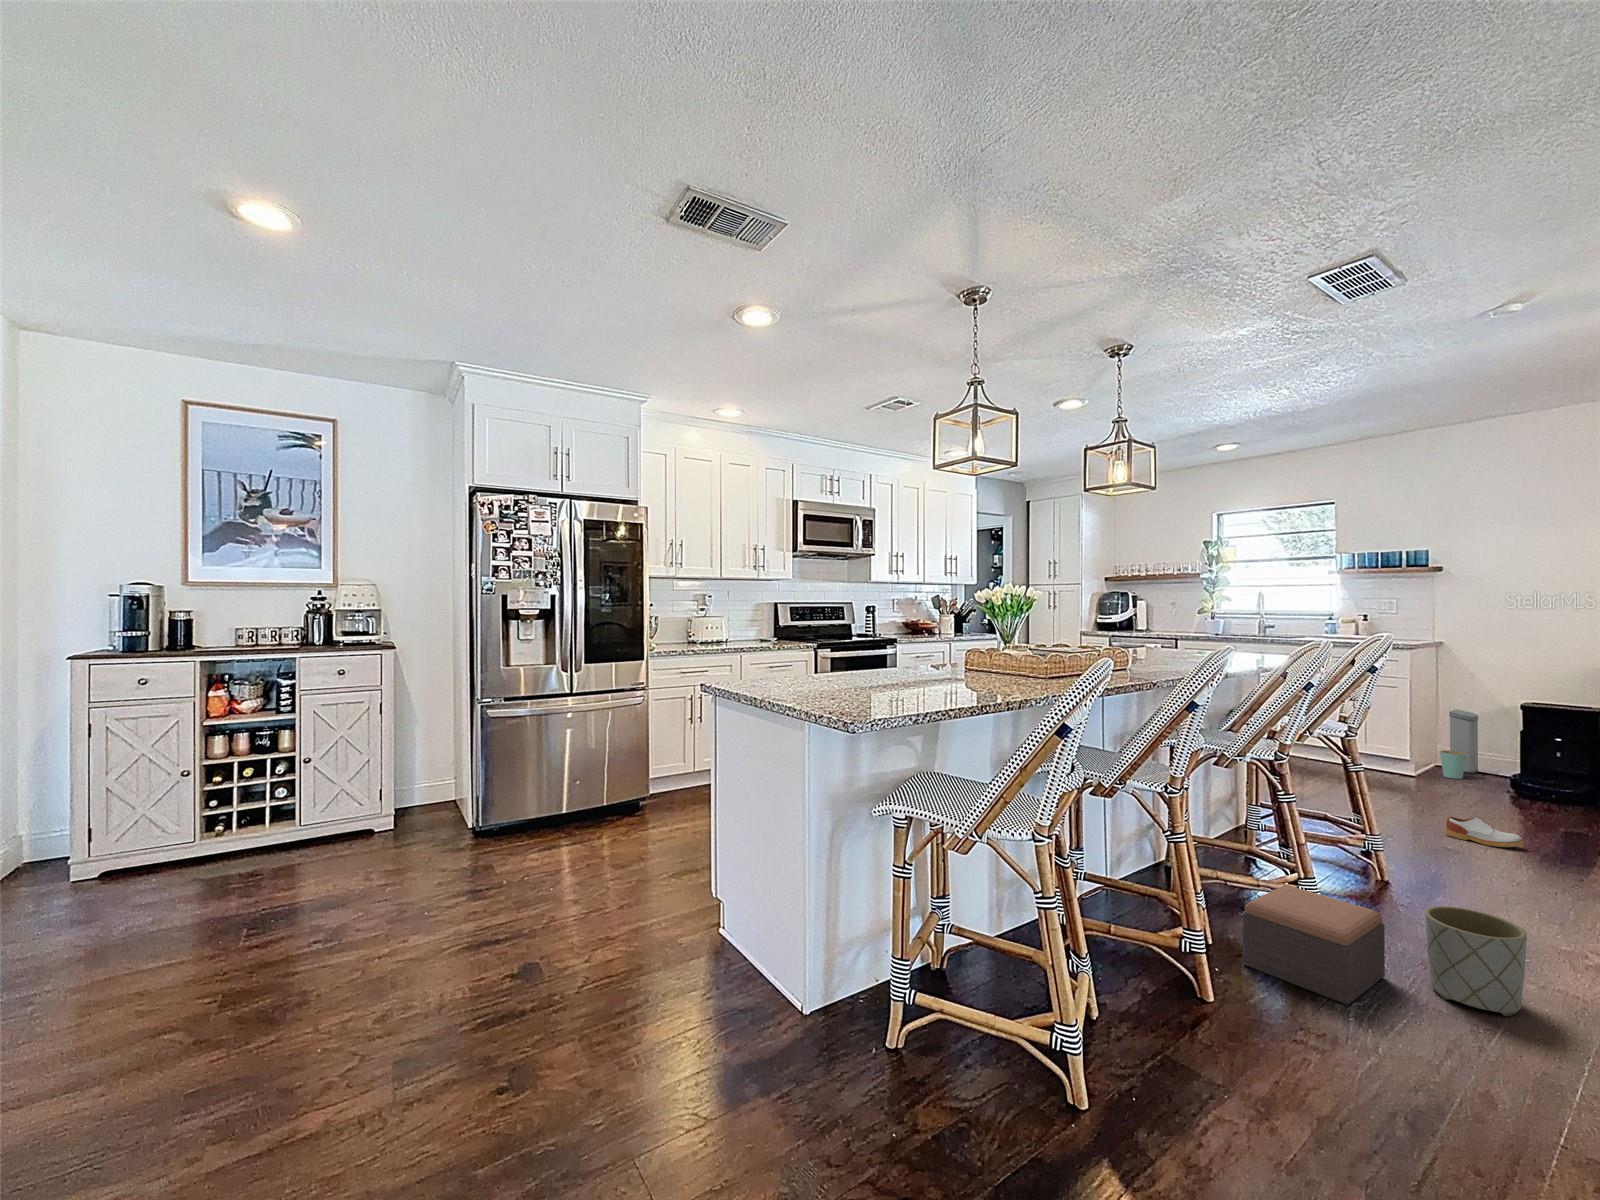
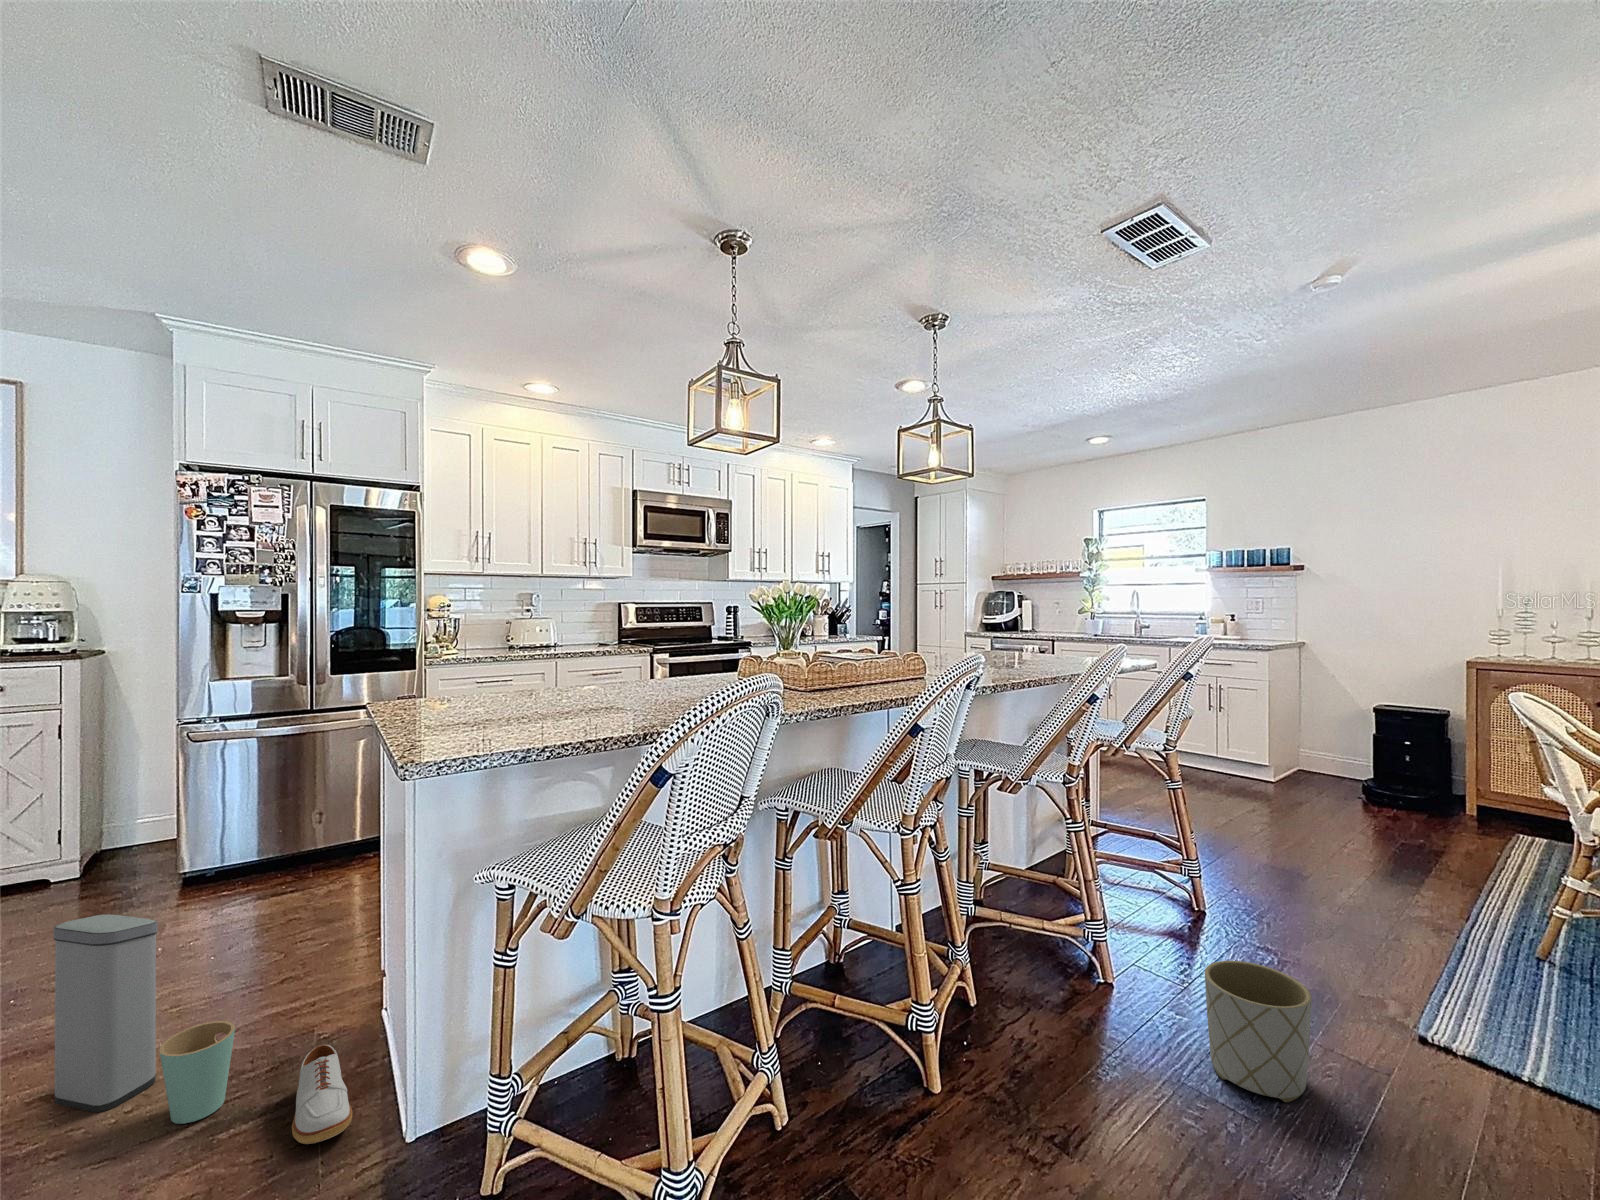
trash can: present [1440,710,1478,779] -> present [54,914,235,1124]
shoe: present [1445,816,1524,847] -> present [292,1045,352,1144]
footstool: present [1243,885,1385,1005] -> none [1002,934,1161,1094]

